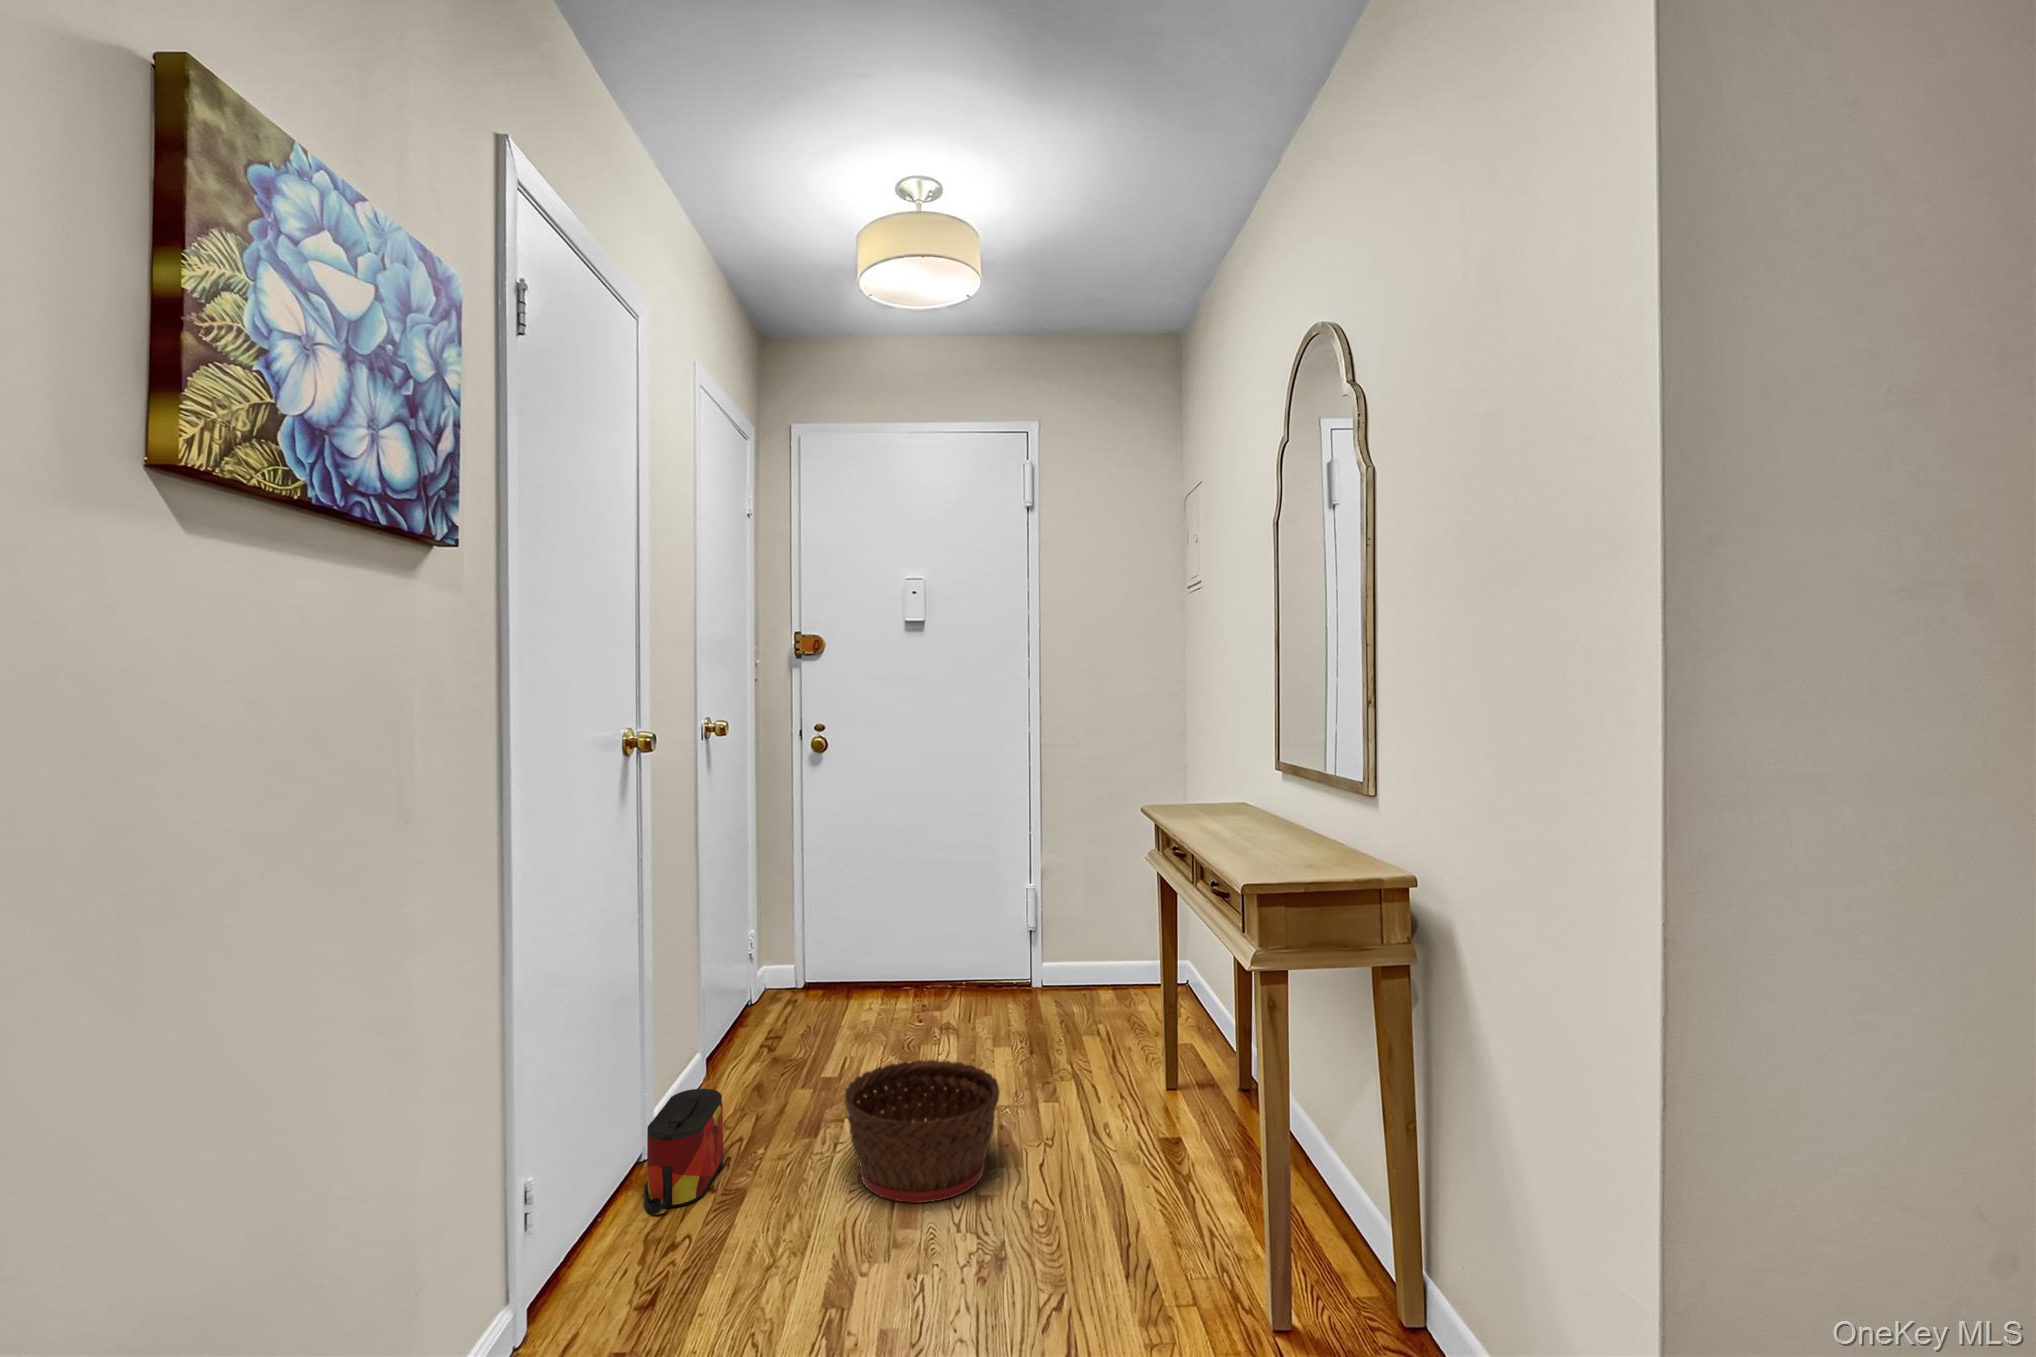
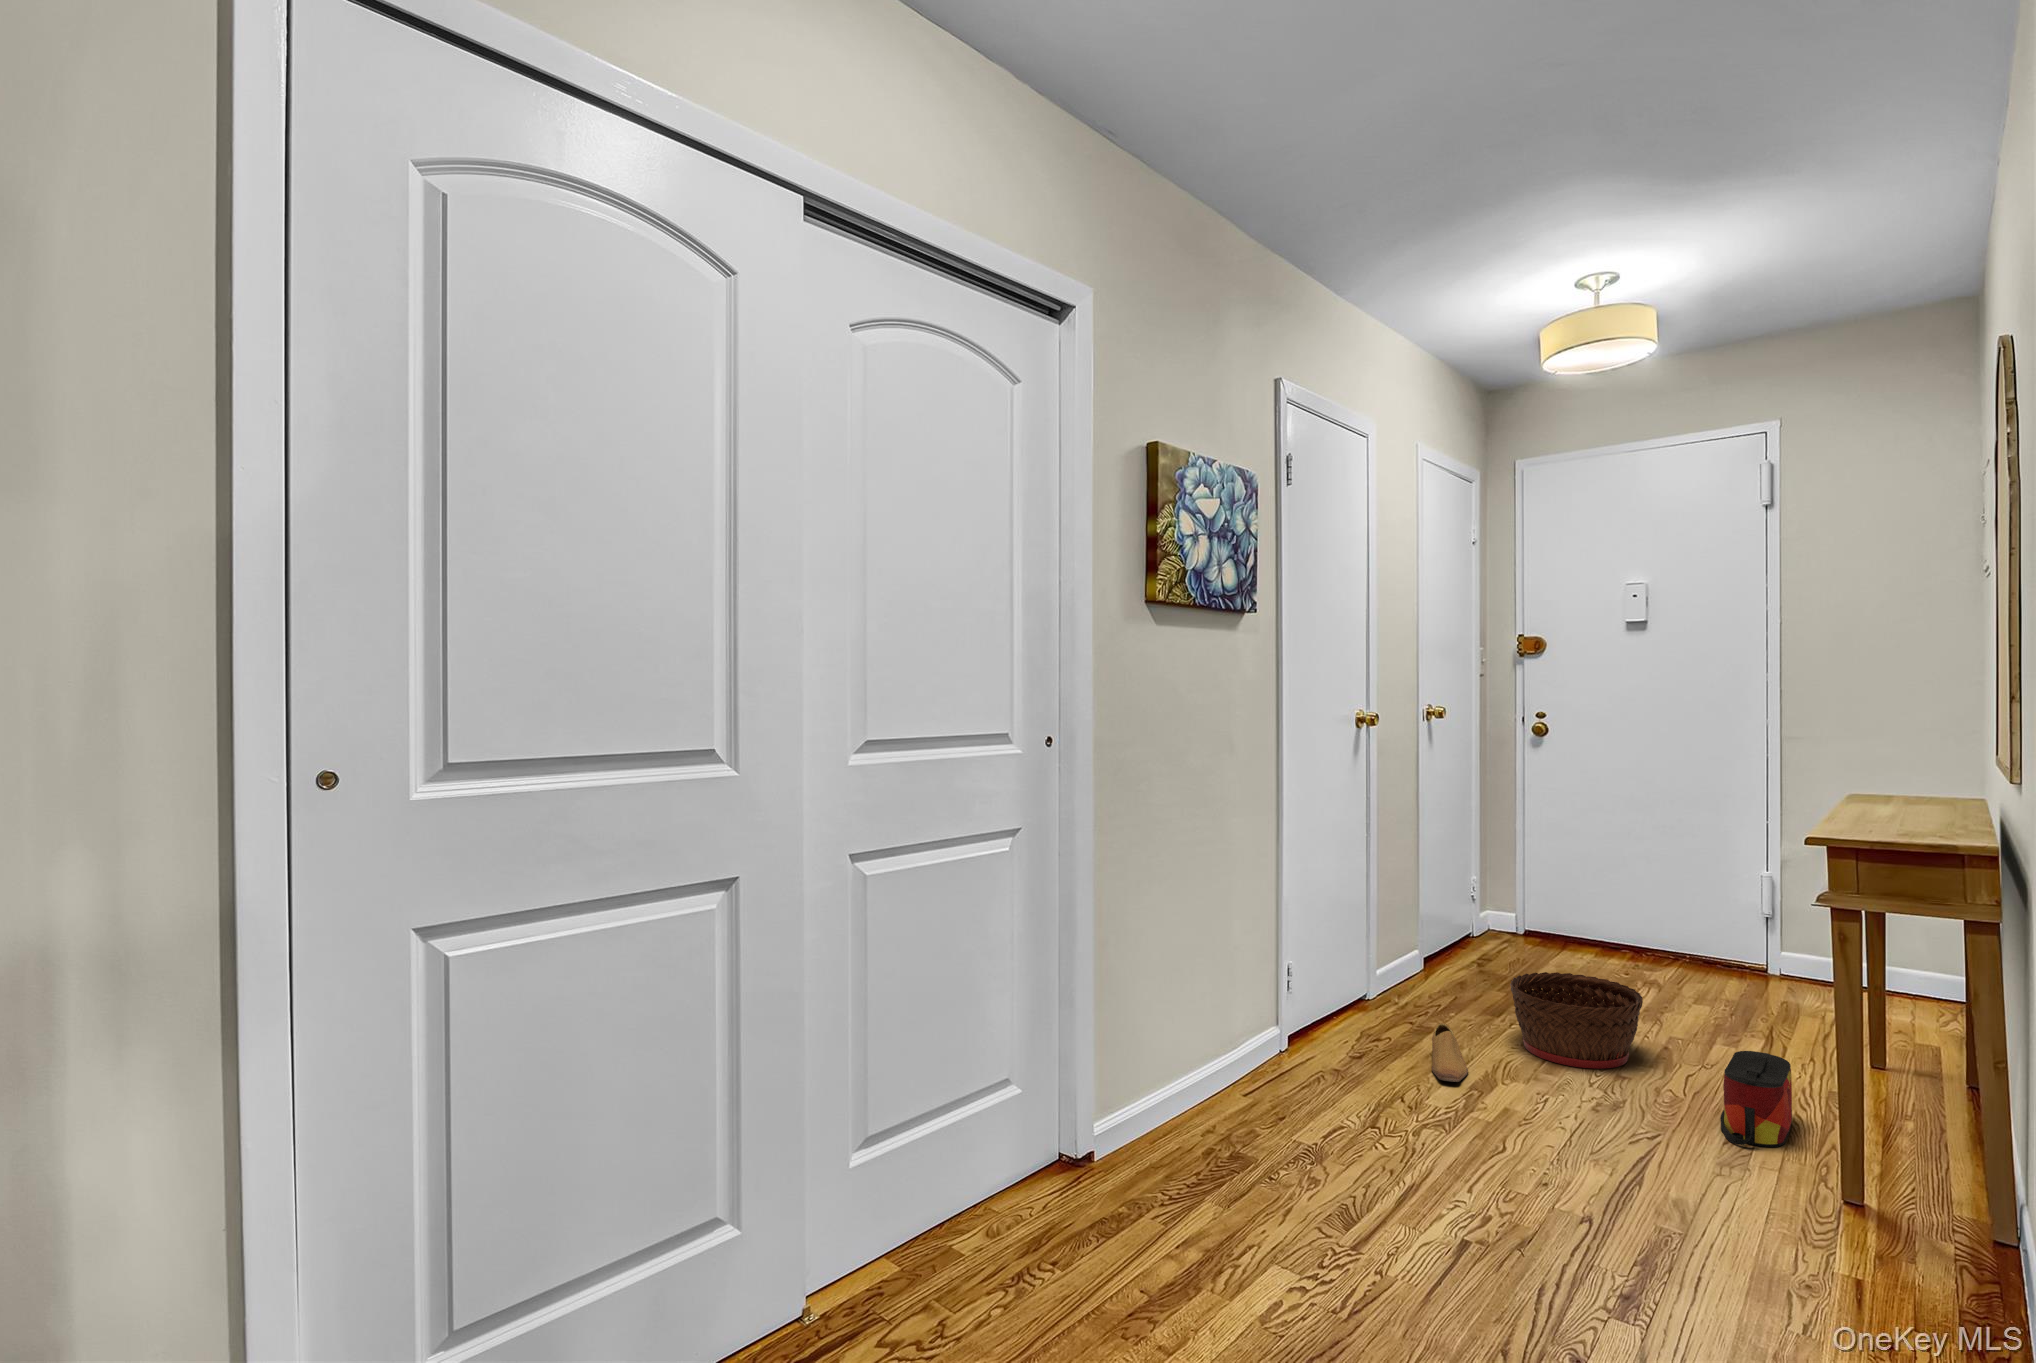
bag: present [644,1089,723,1214] -> present [1720,1051,1792,1147]
shoe: none [750,1193,811,1308] -> present [1432,1023,1468,1082]

